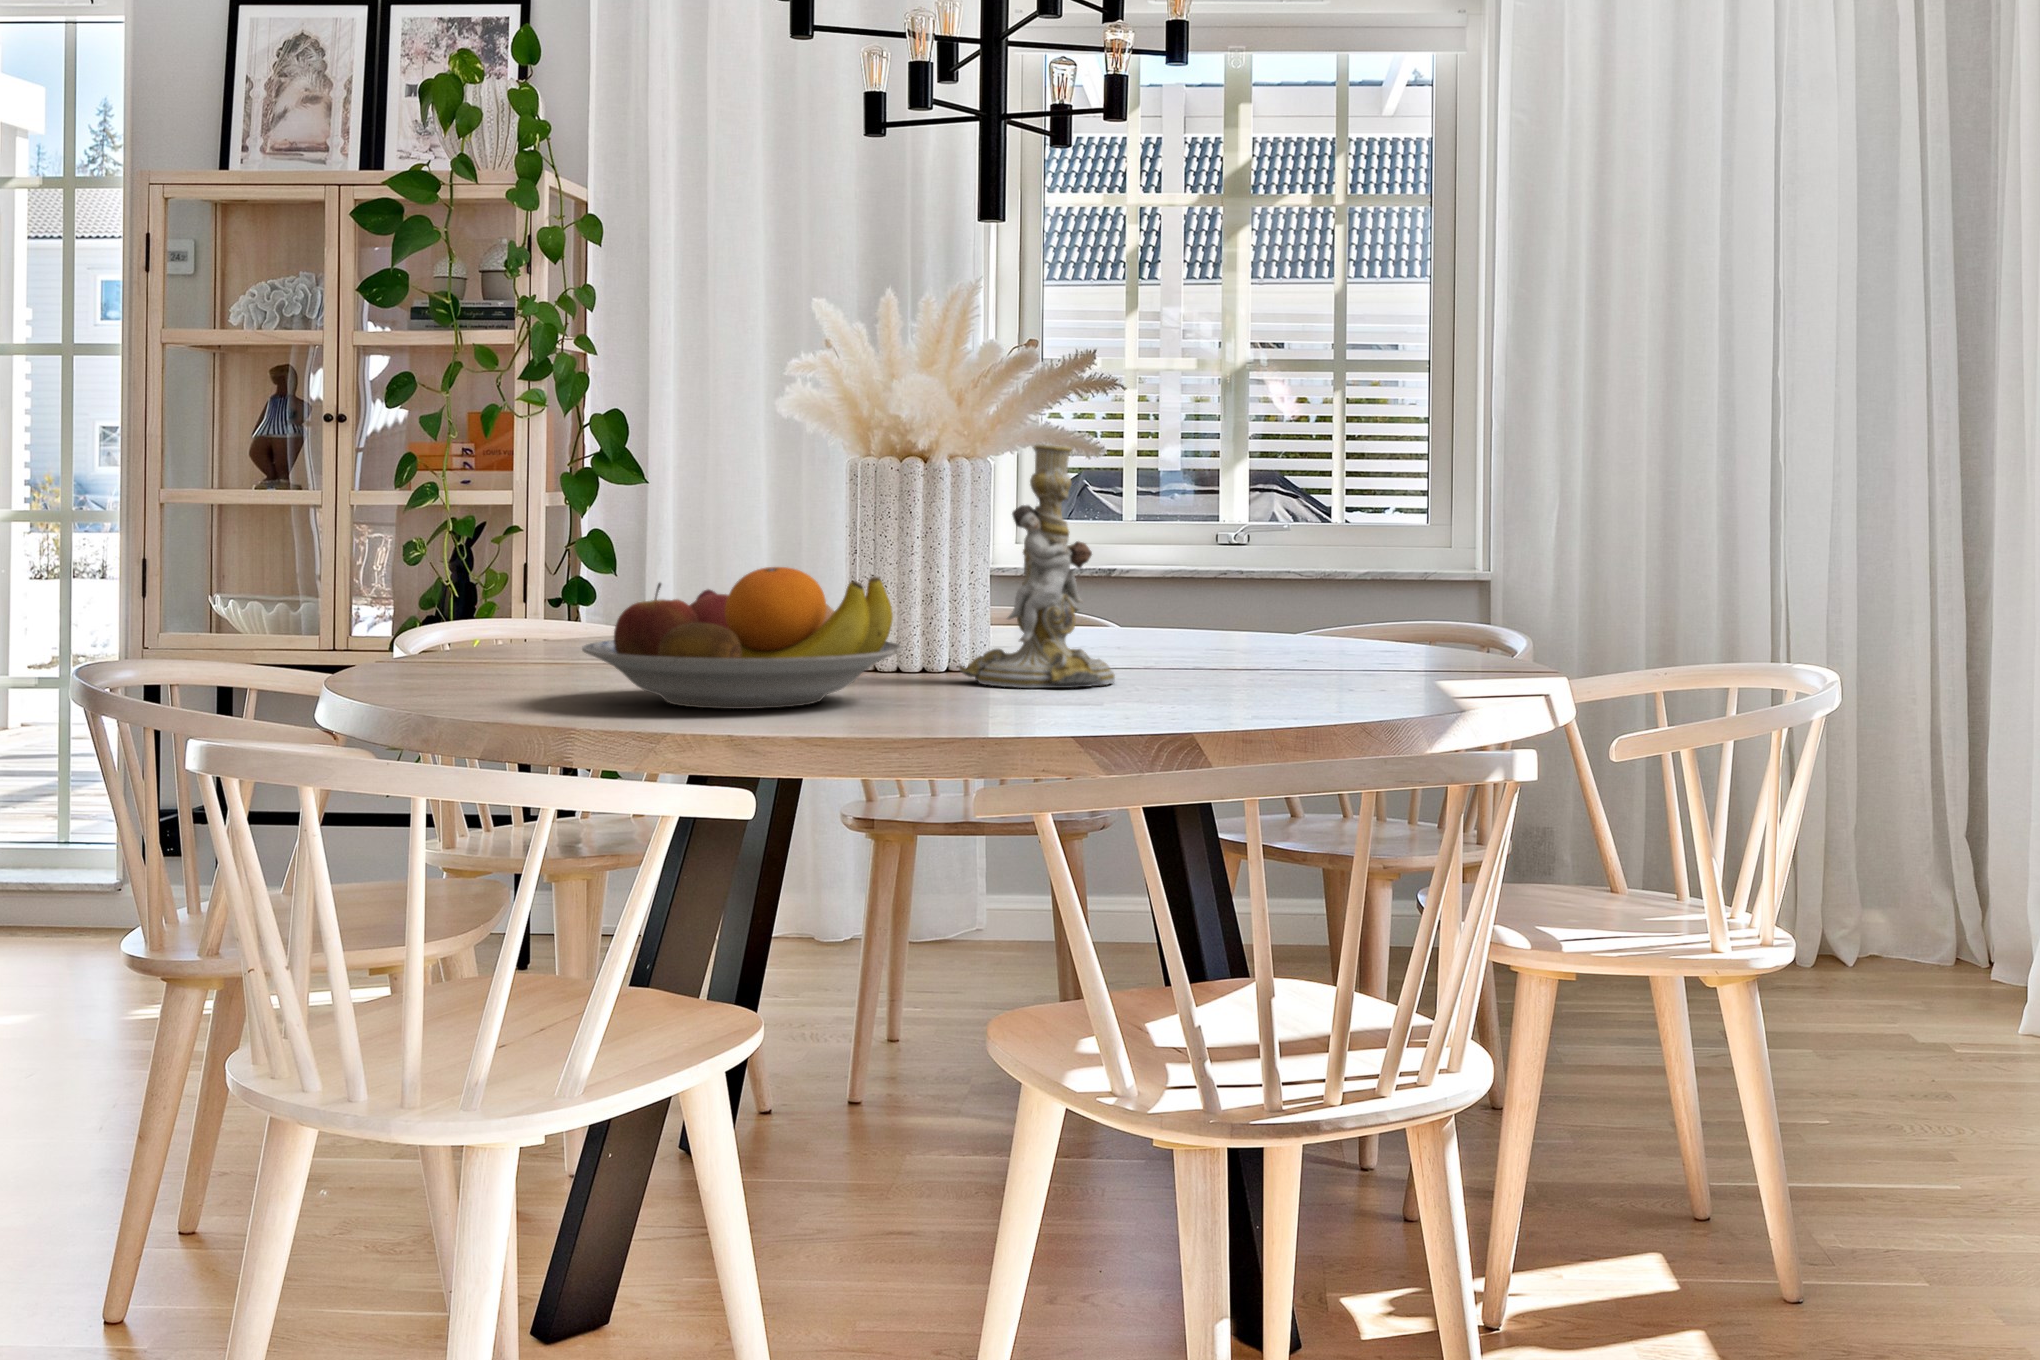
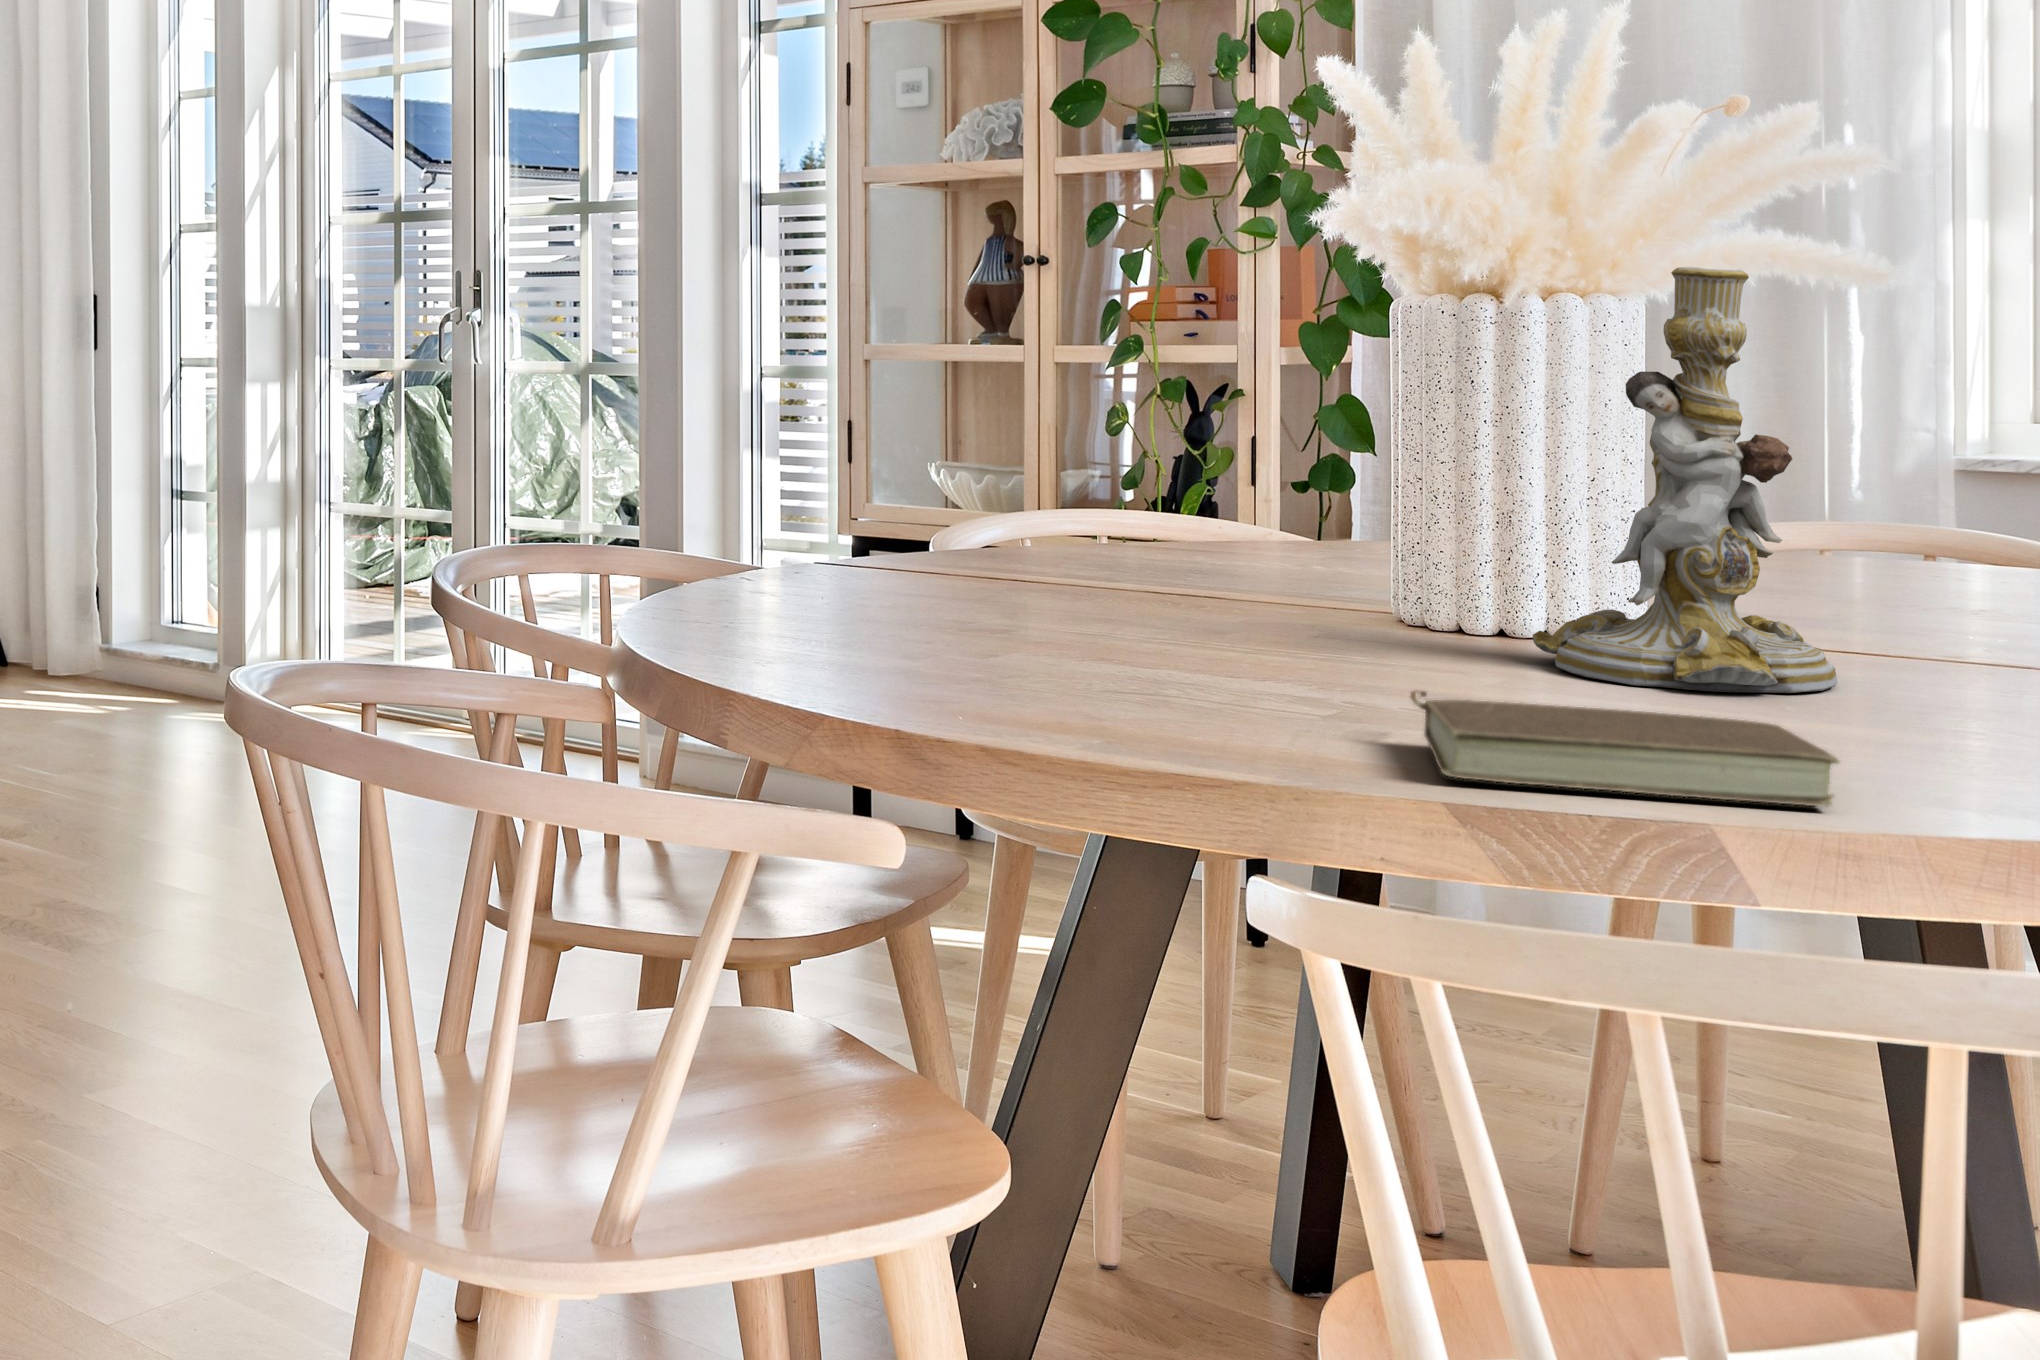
fruit bowl: present [582,567,902,709] -> none [841,464,1340,681]
book: none [996,687,1222,725] -> present [1410,691,1840,806]

